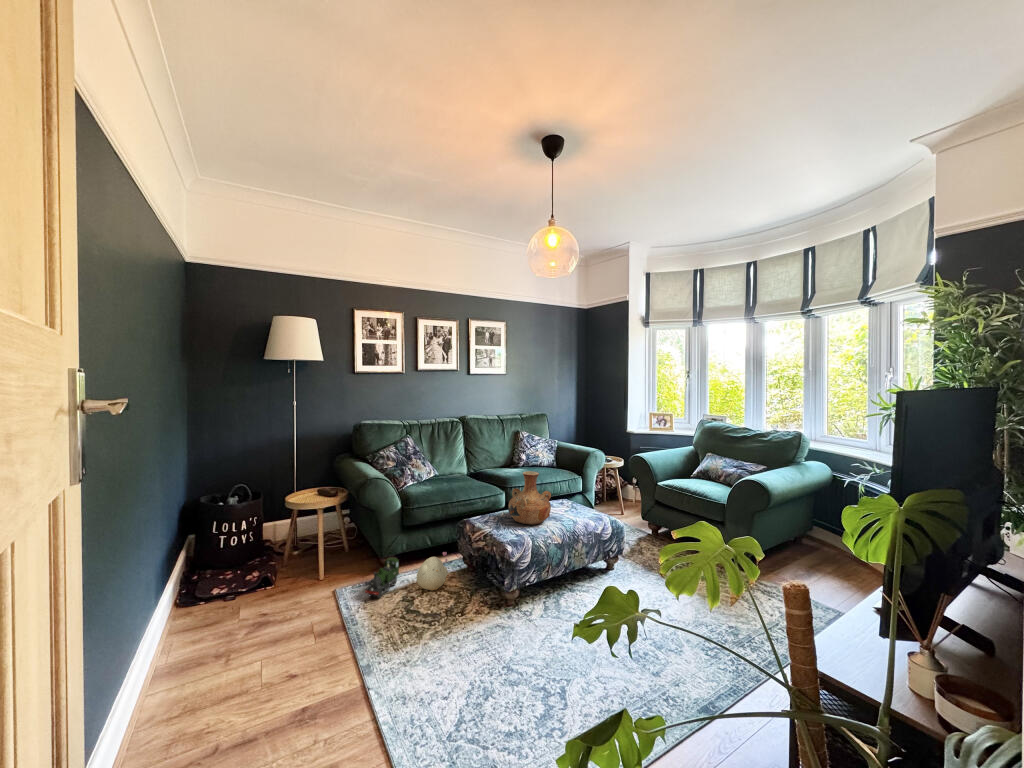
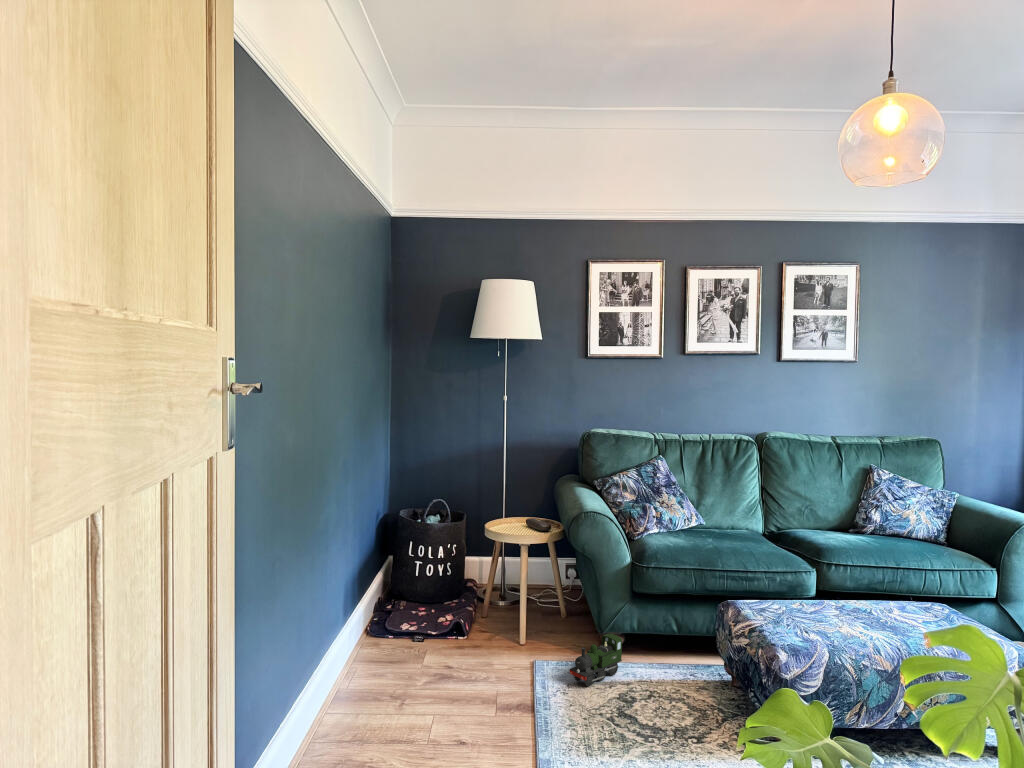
vase: present [508,471,551,525] -> none [798,536,884,630]
plush toy: present [416,552,448,590] -> none [644,642,697,696]

